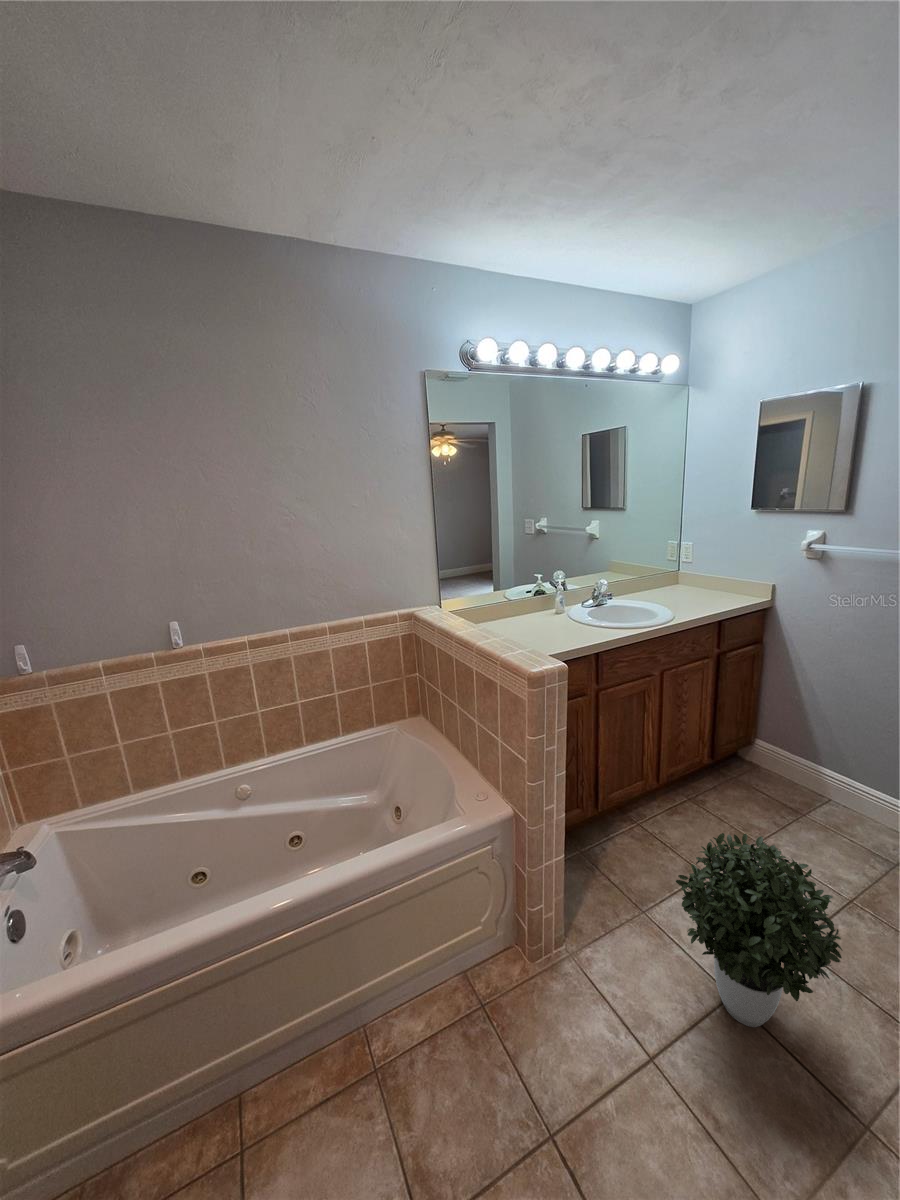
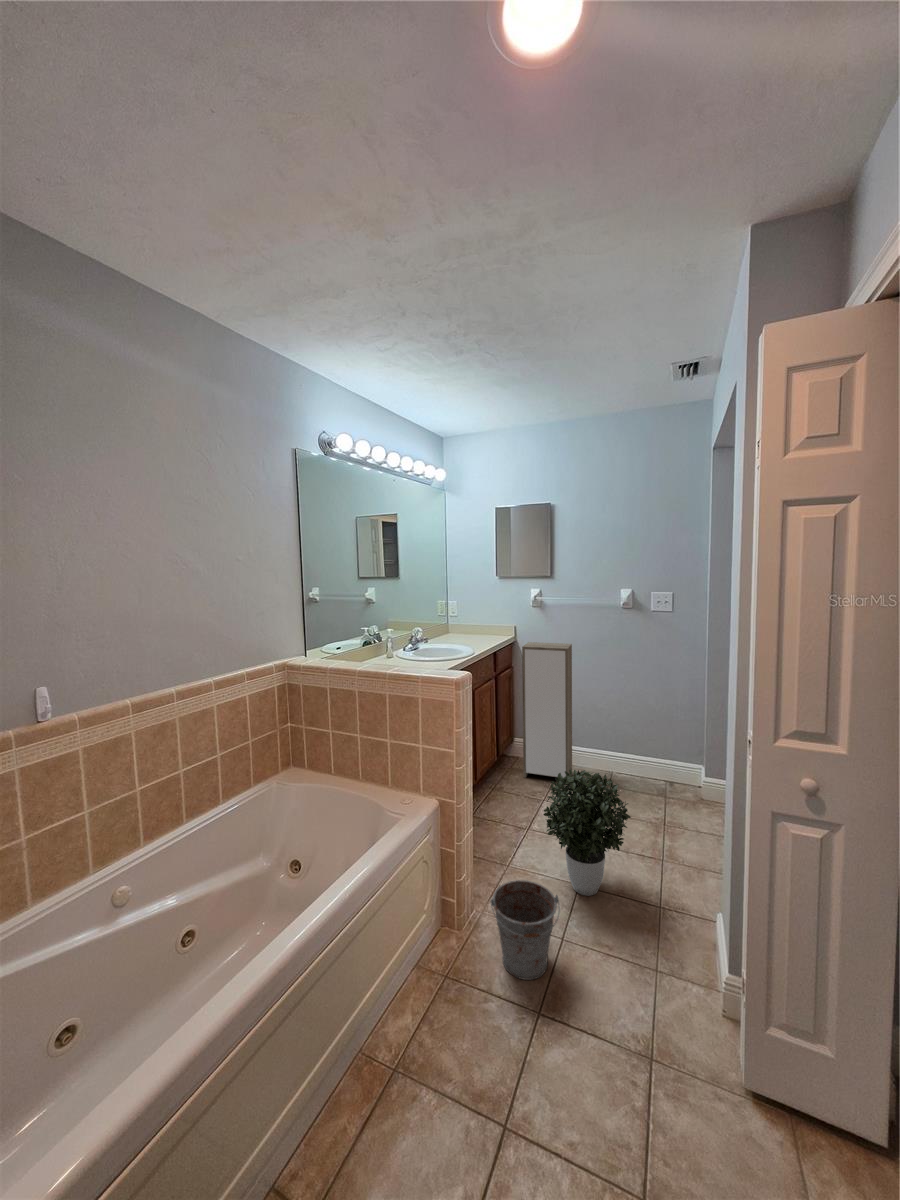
storage cabinet: none [749,611,871,830] -> present [522,642,572,778]
bucket: none [533,945,631,1090] -> present [490,880,560,980]

